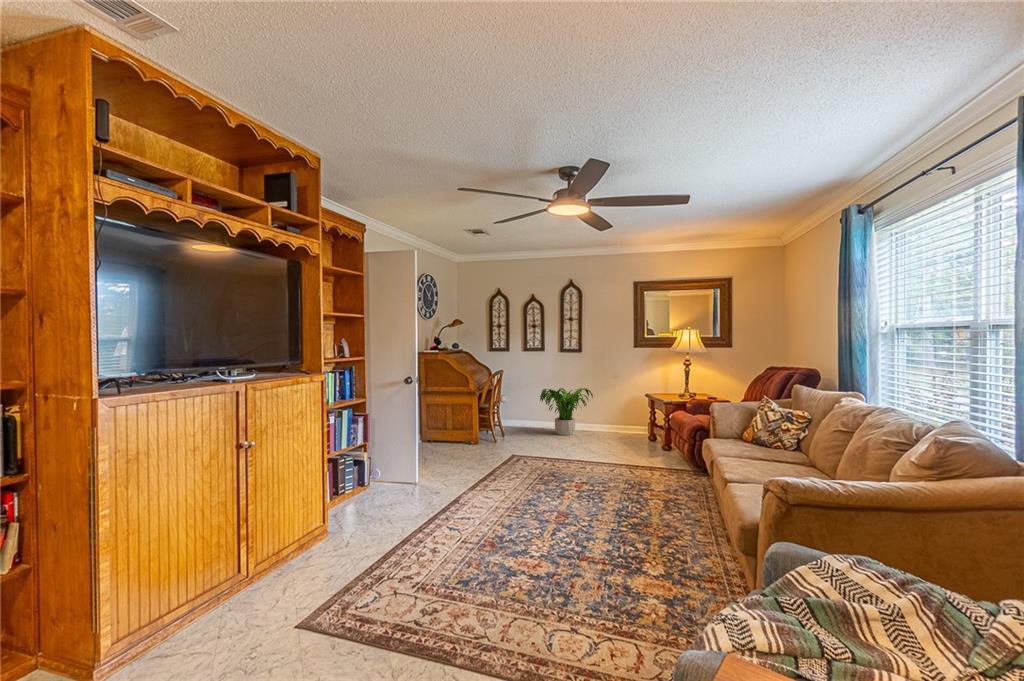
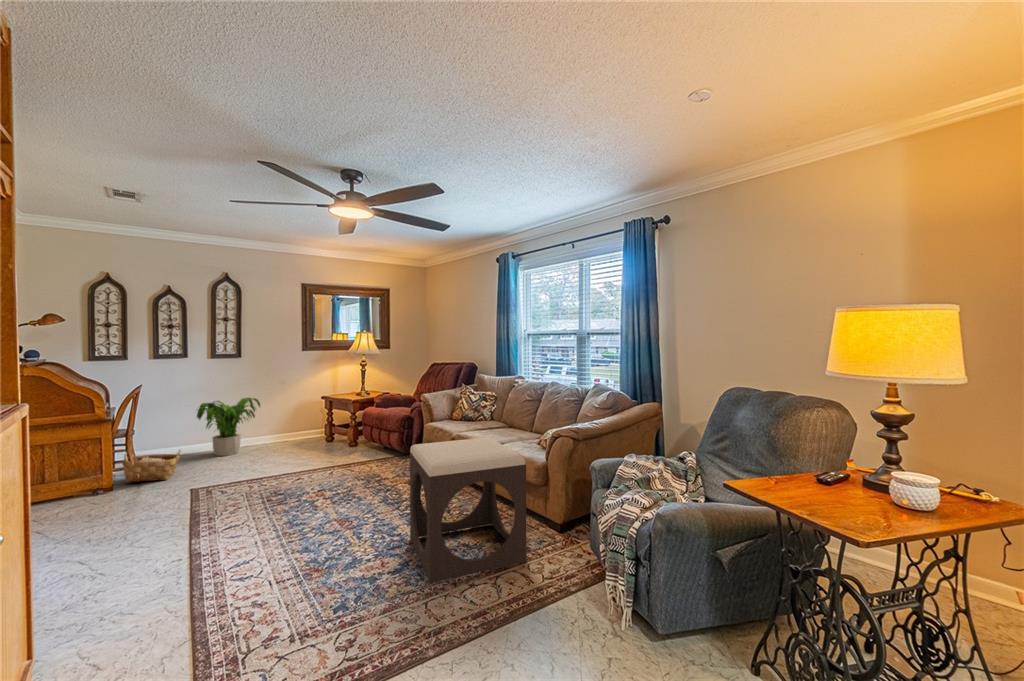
woven basket: none [487,417,522,445] -> present [123,450,181,483]
footstool: none [543,454,687,644] -> present [410,437,526,583]

